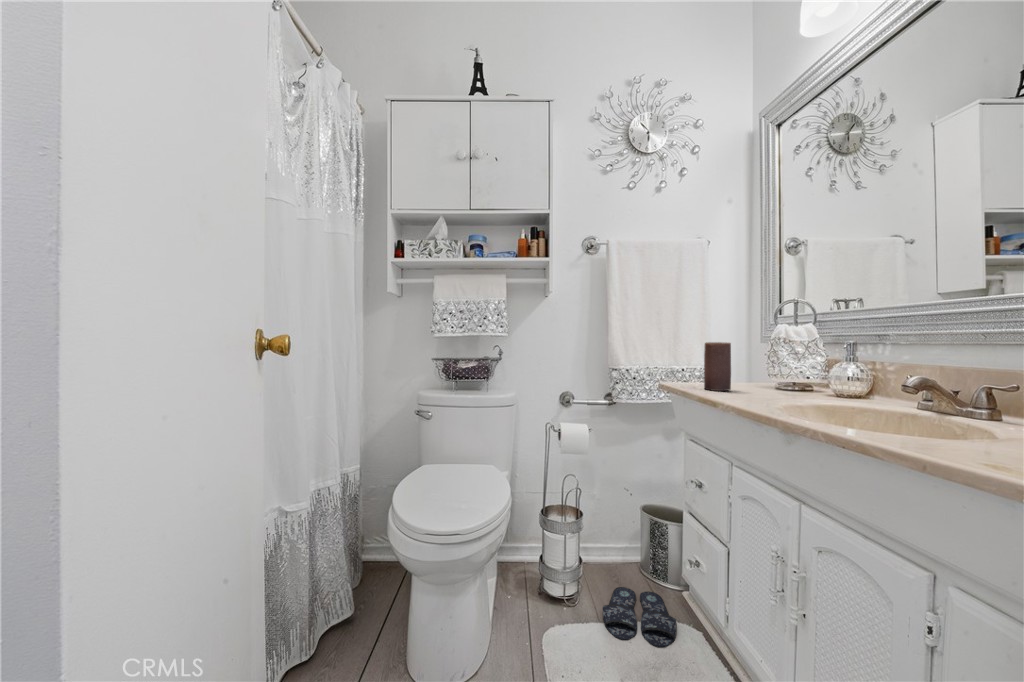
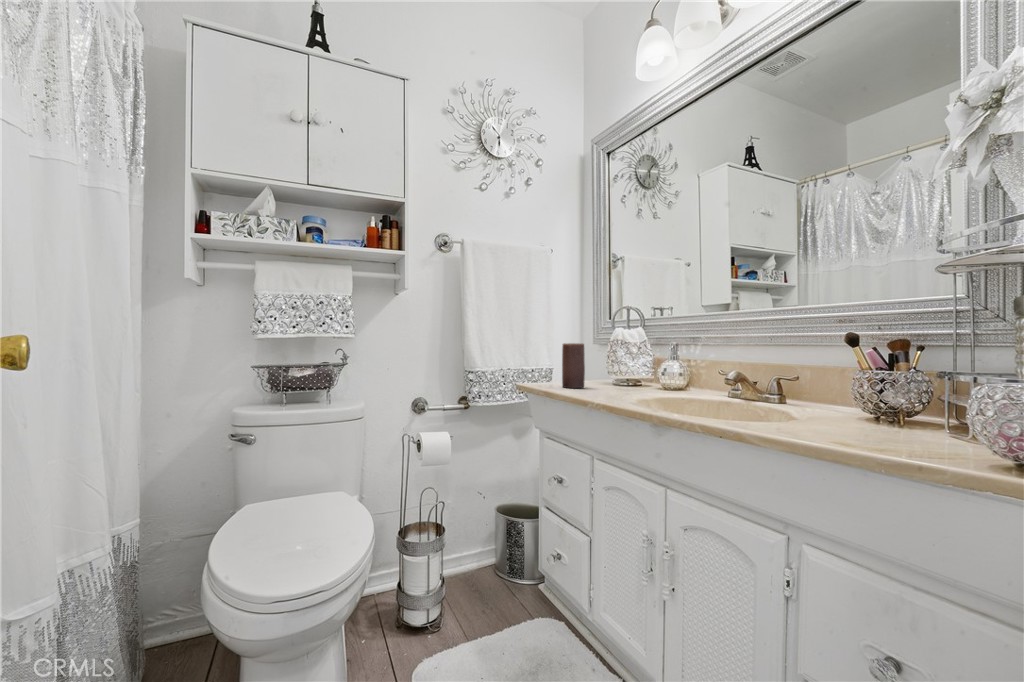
slippers: present [603,587,676,648] -> none [468,594,540,650]

